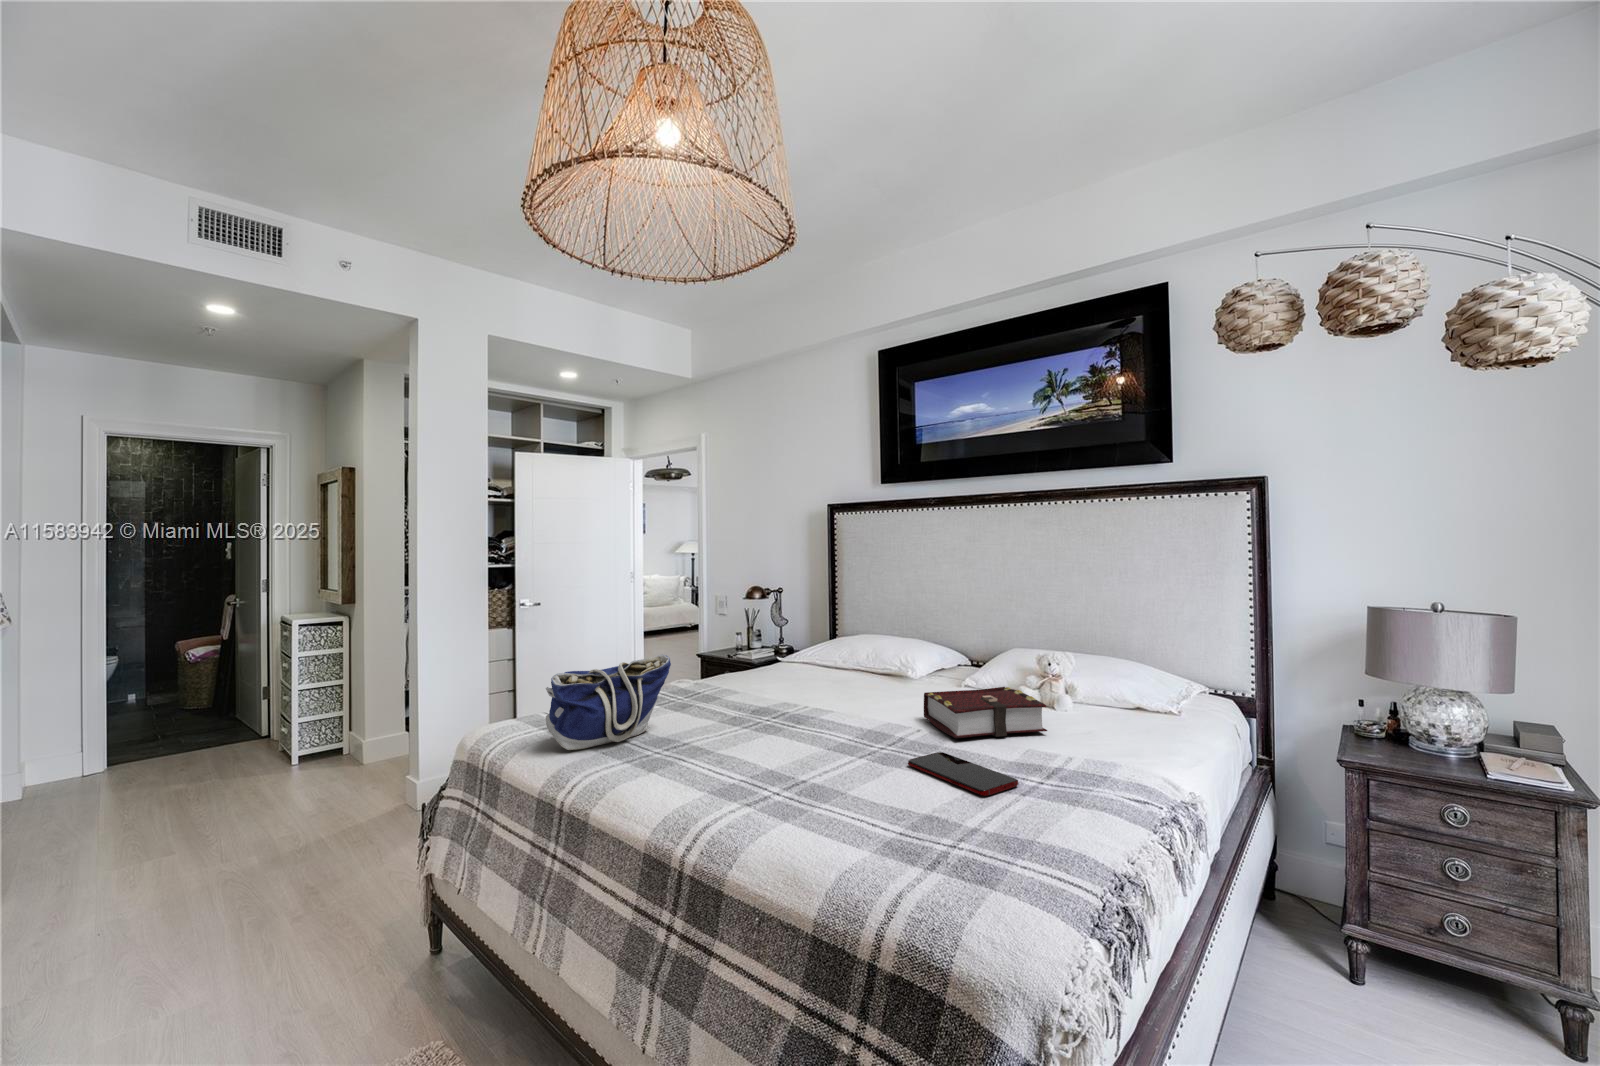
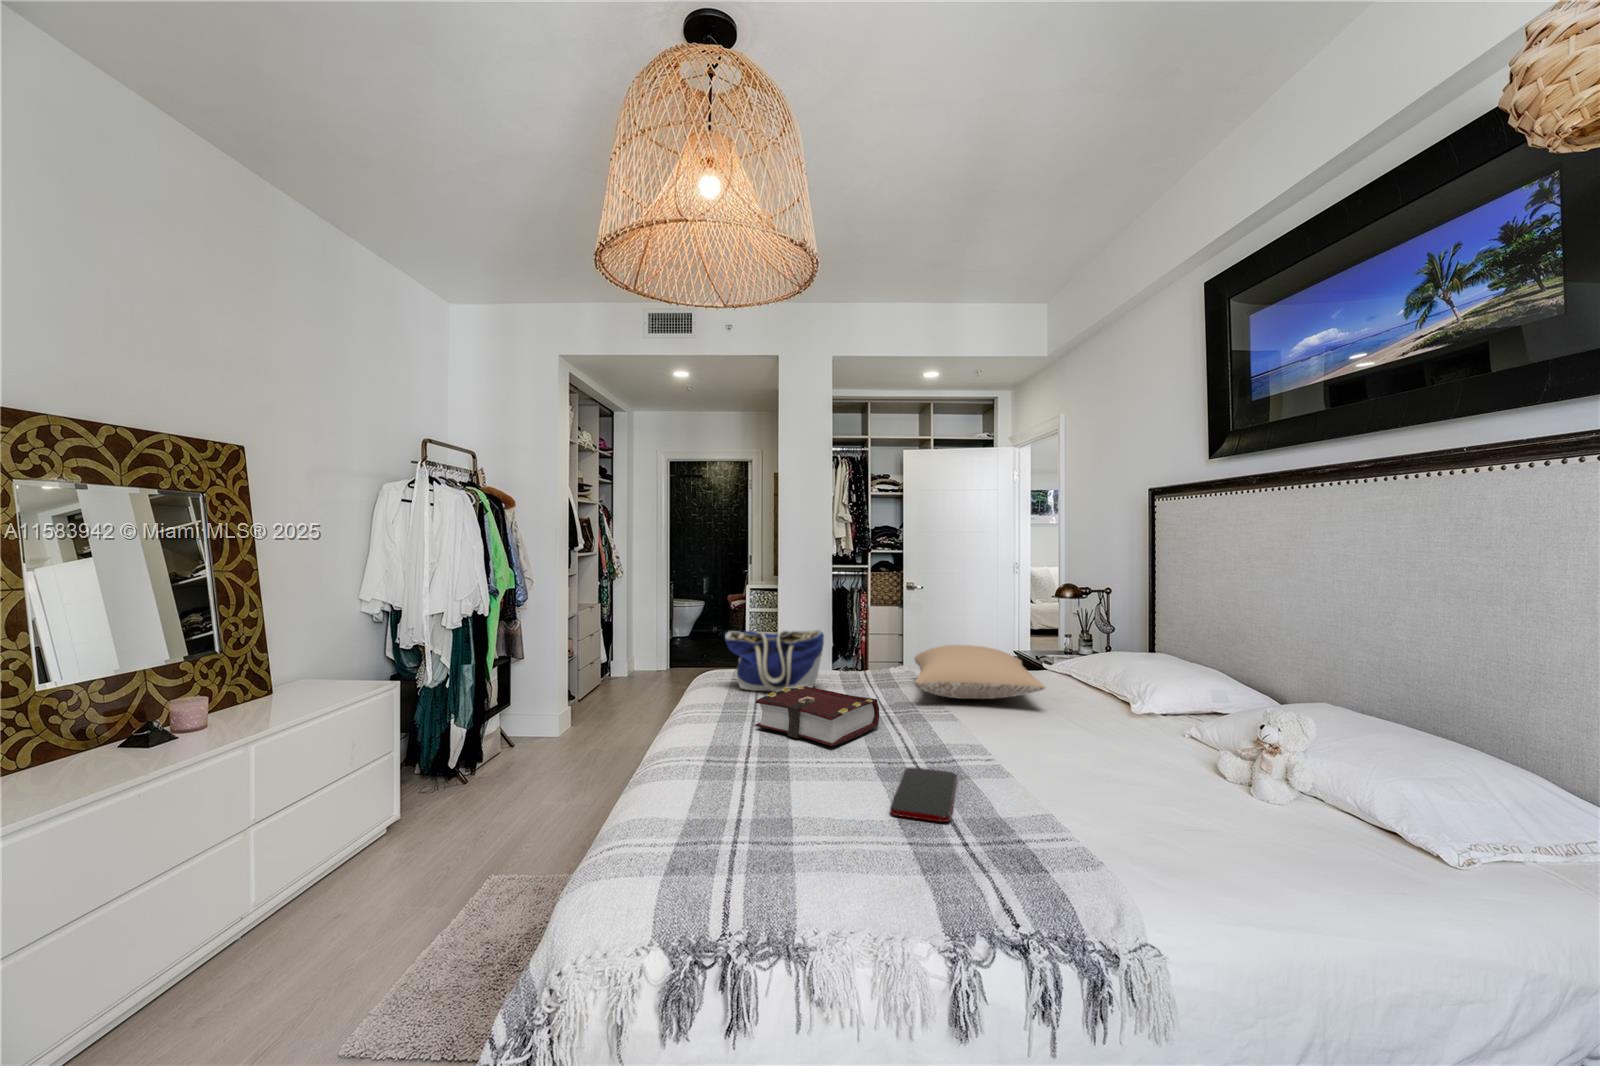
pillow: none [713,650,867,702] -> present [914,645,1045,699]
book: present [924,687,1047,738] -> present [755,686,879,746]

